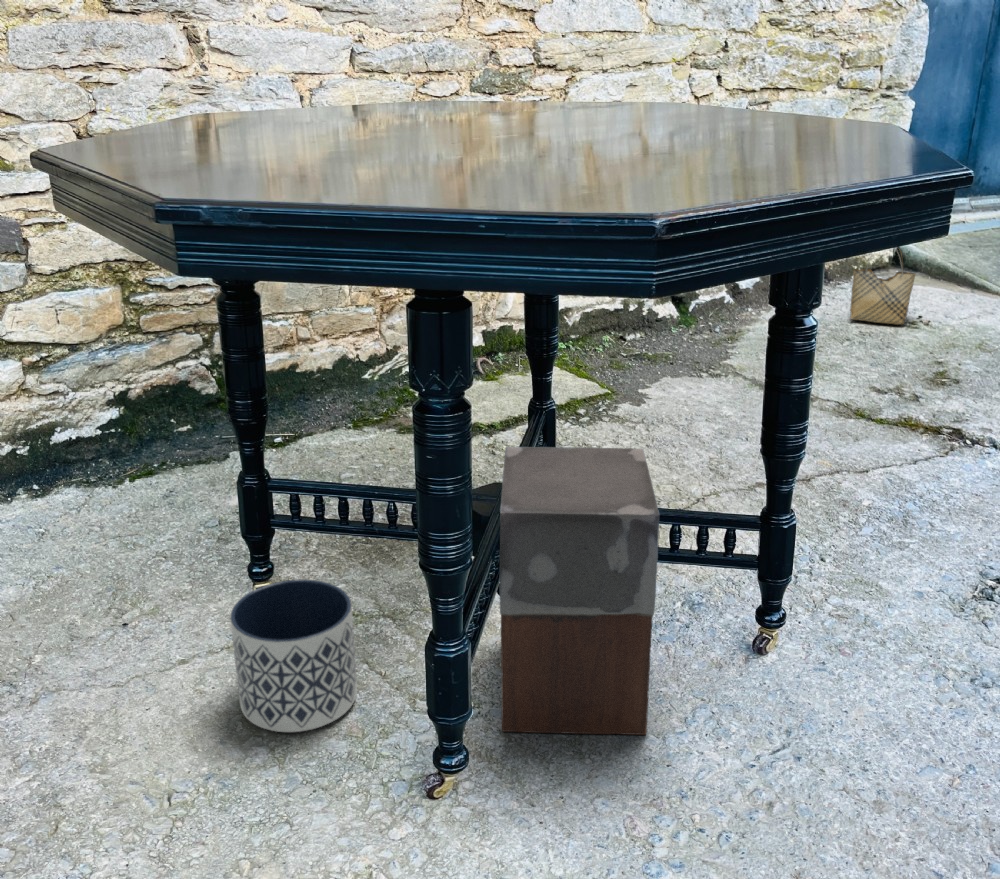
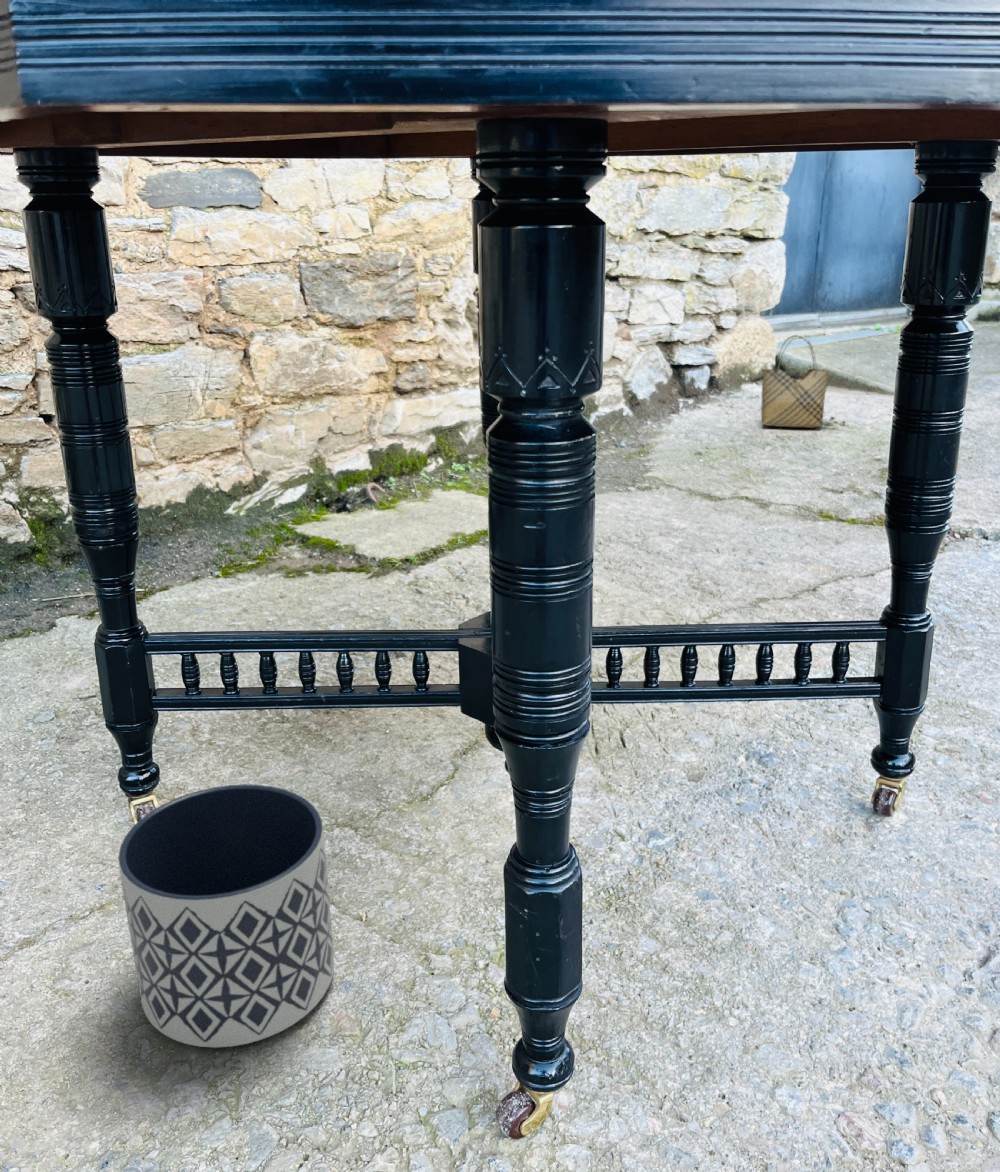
stool: present [500,447,659,735] -> none [530,536,835,990]

